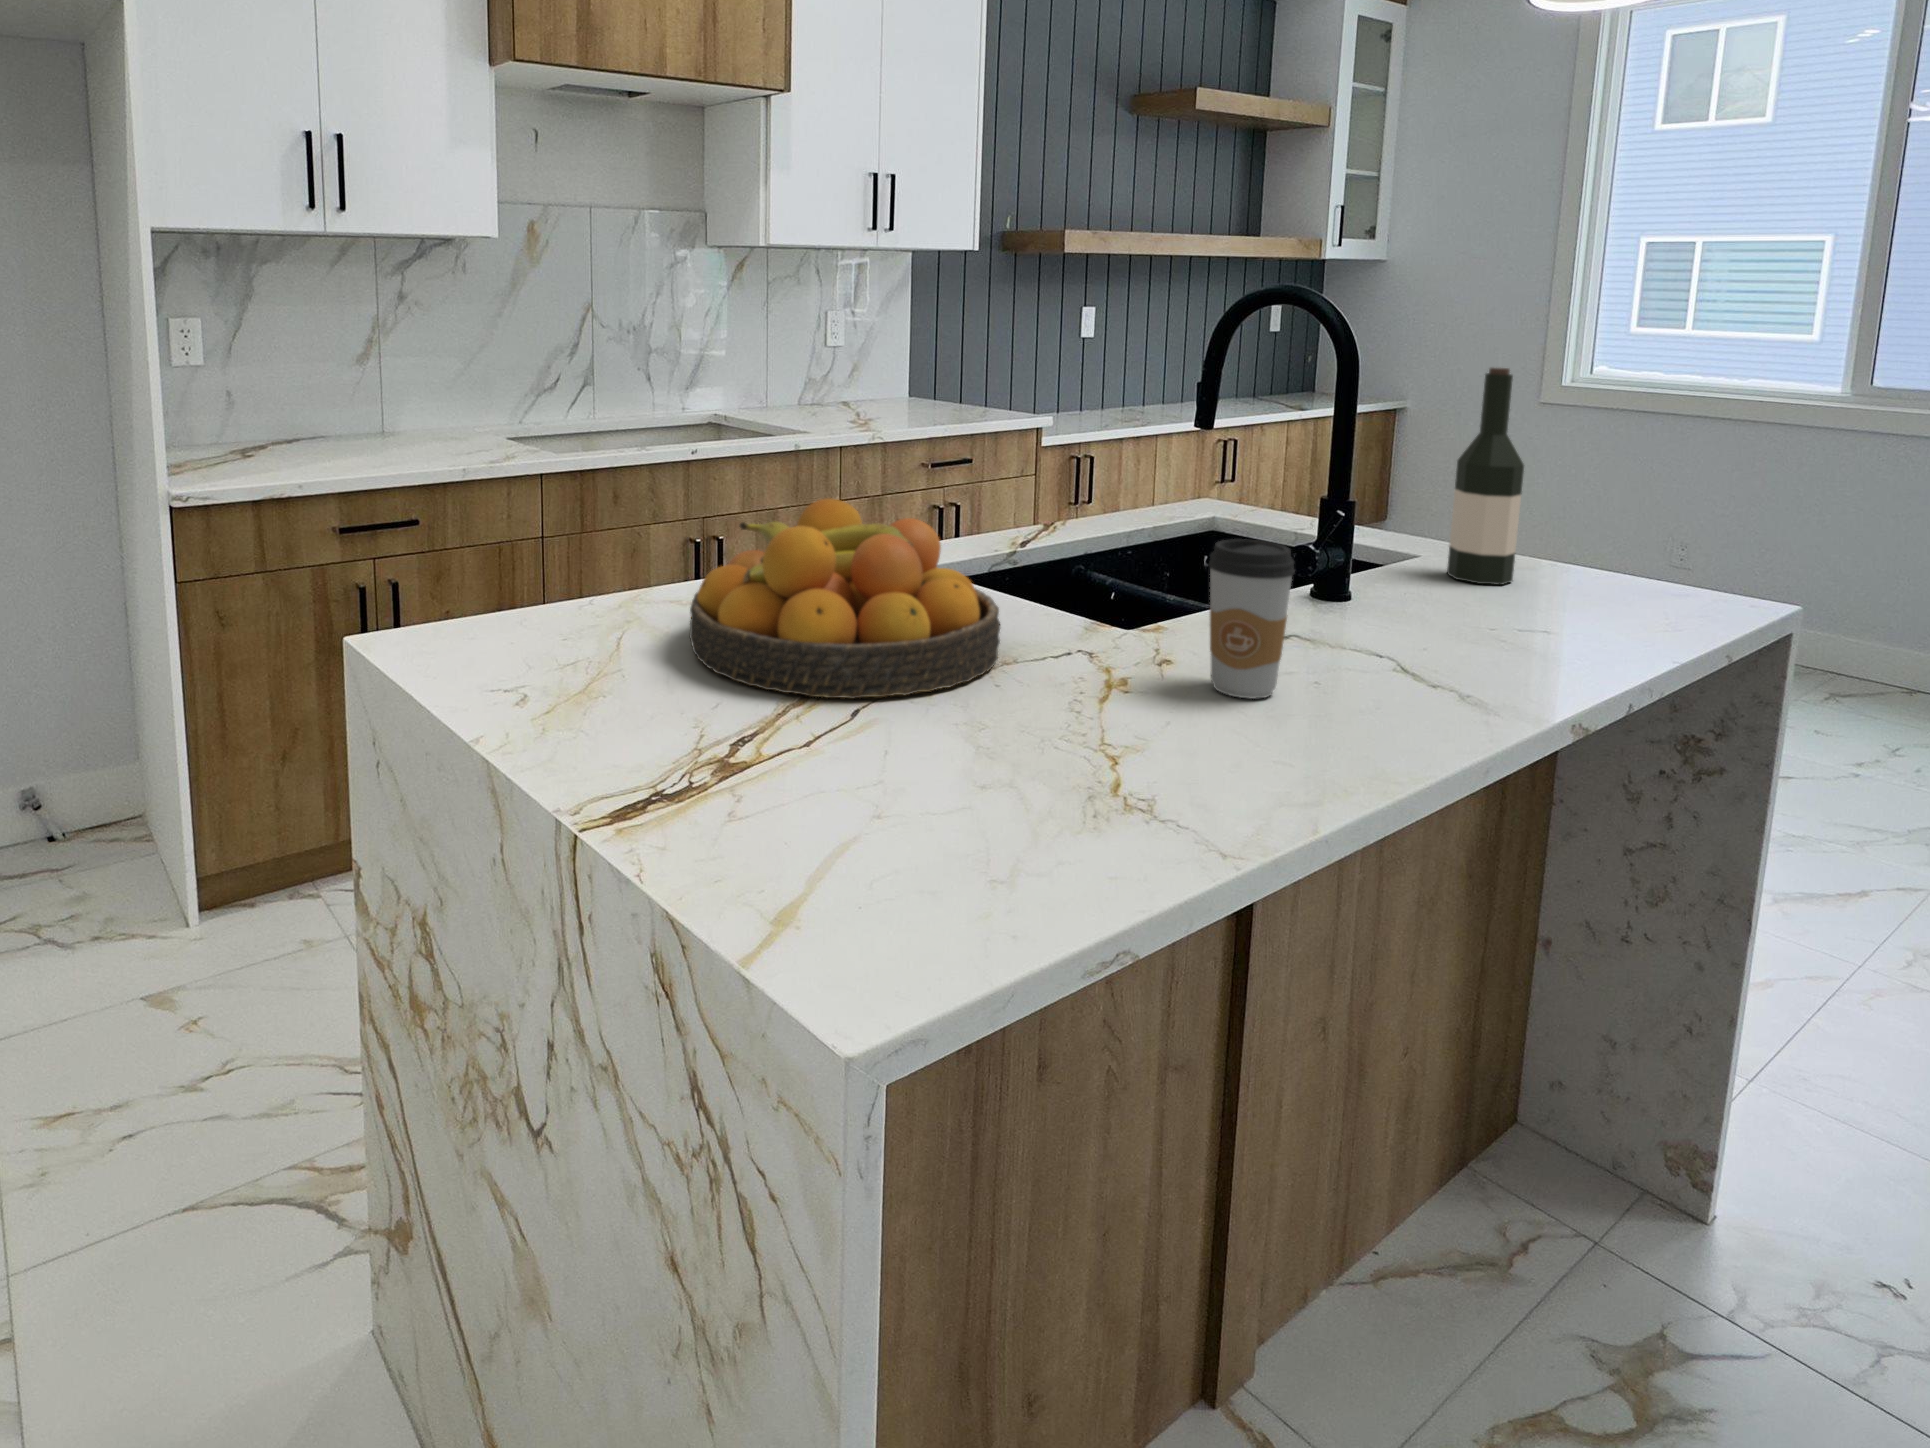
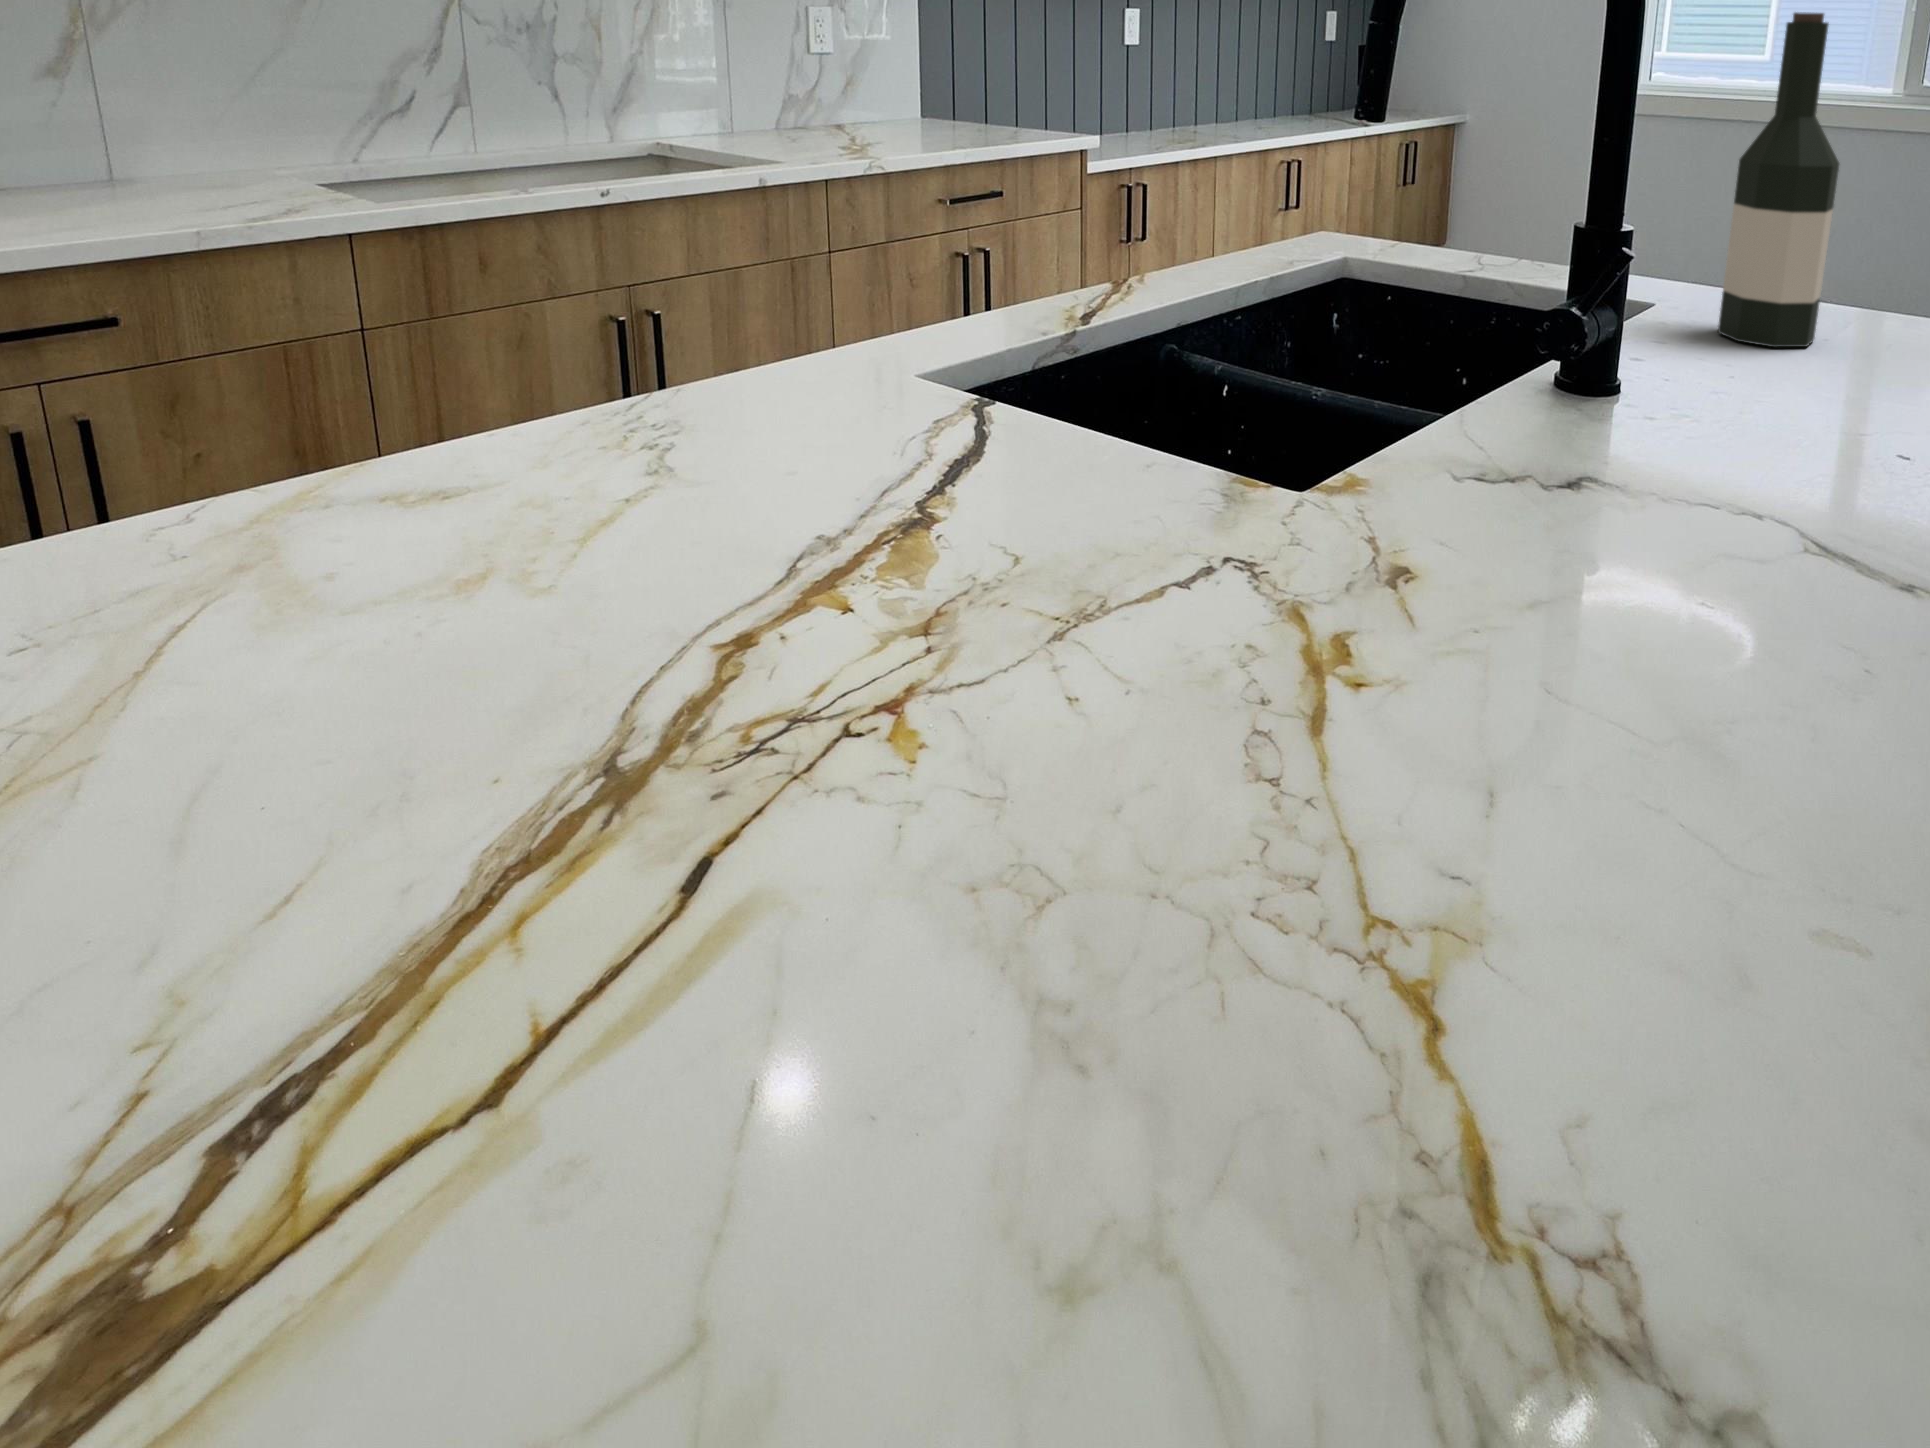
fruit bowl: present [690,498,1000,698] -> none [304,271,1070,822]
coffee cup: present [1209,539,1295,699] -> none [1524,326,1721,680]

